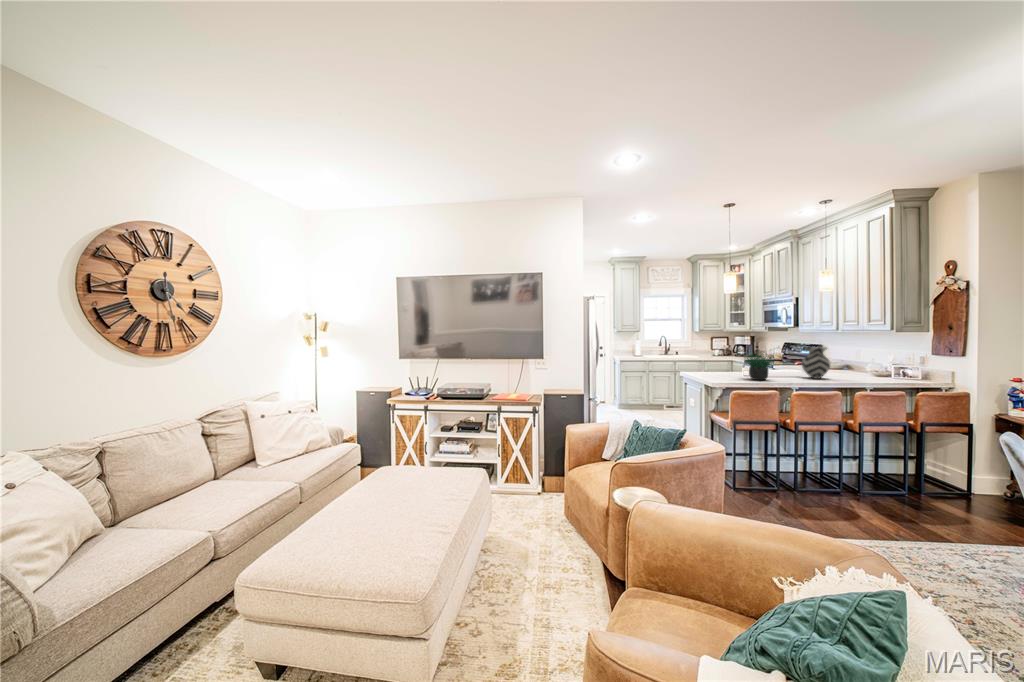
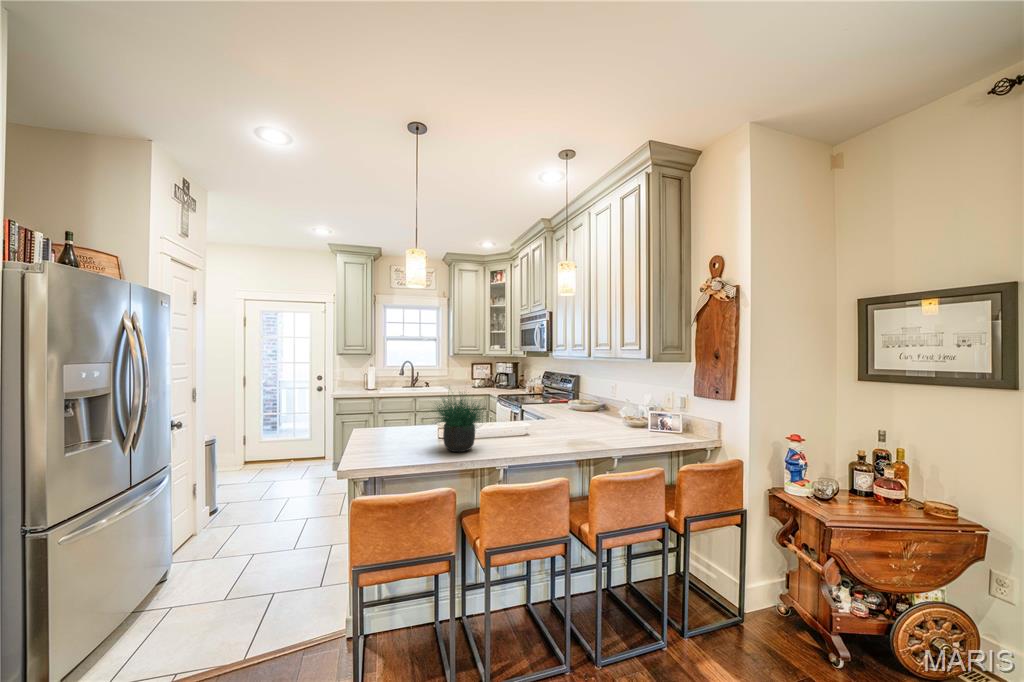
vase: present [802,347,830,379] -> none [536,383,575,440]

